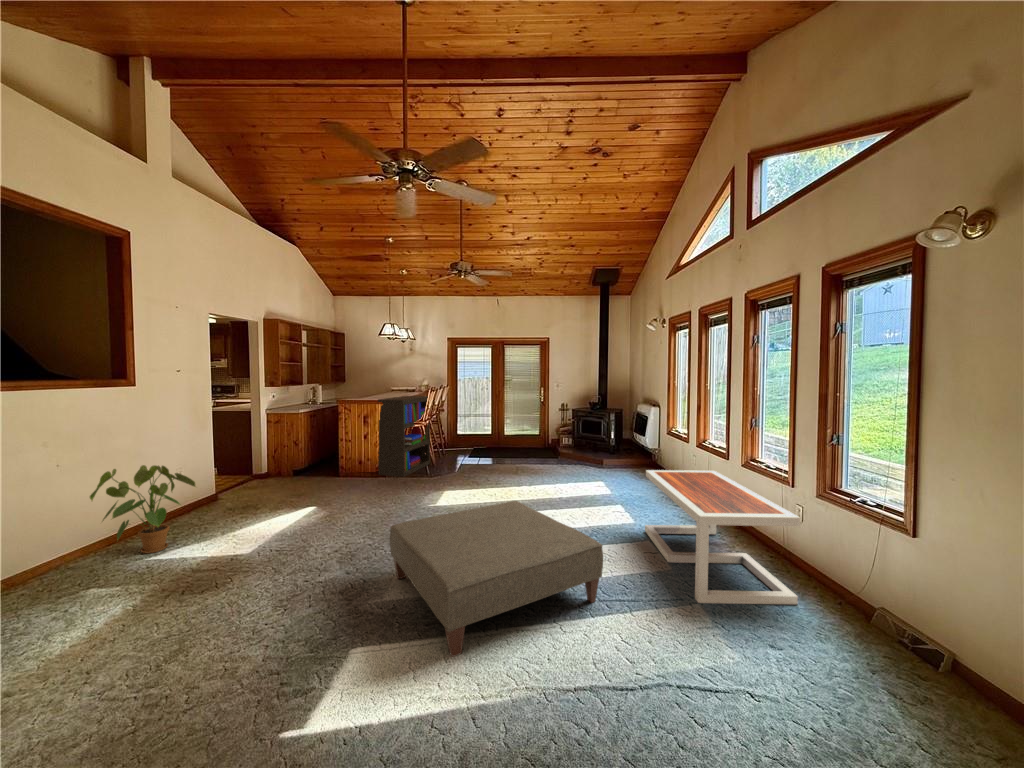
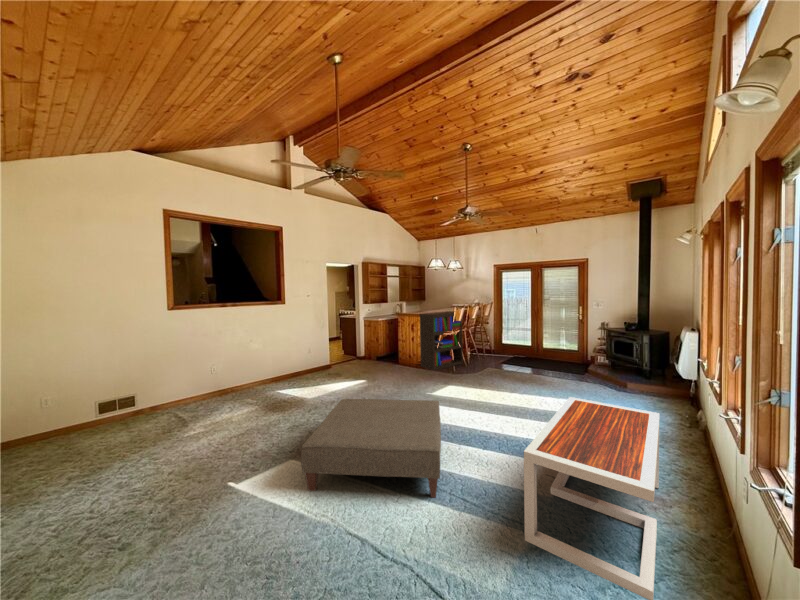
house plant: present [90,465,196,553] -> none [257,345,302,390]

